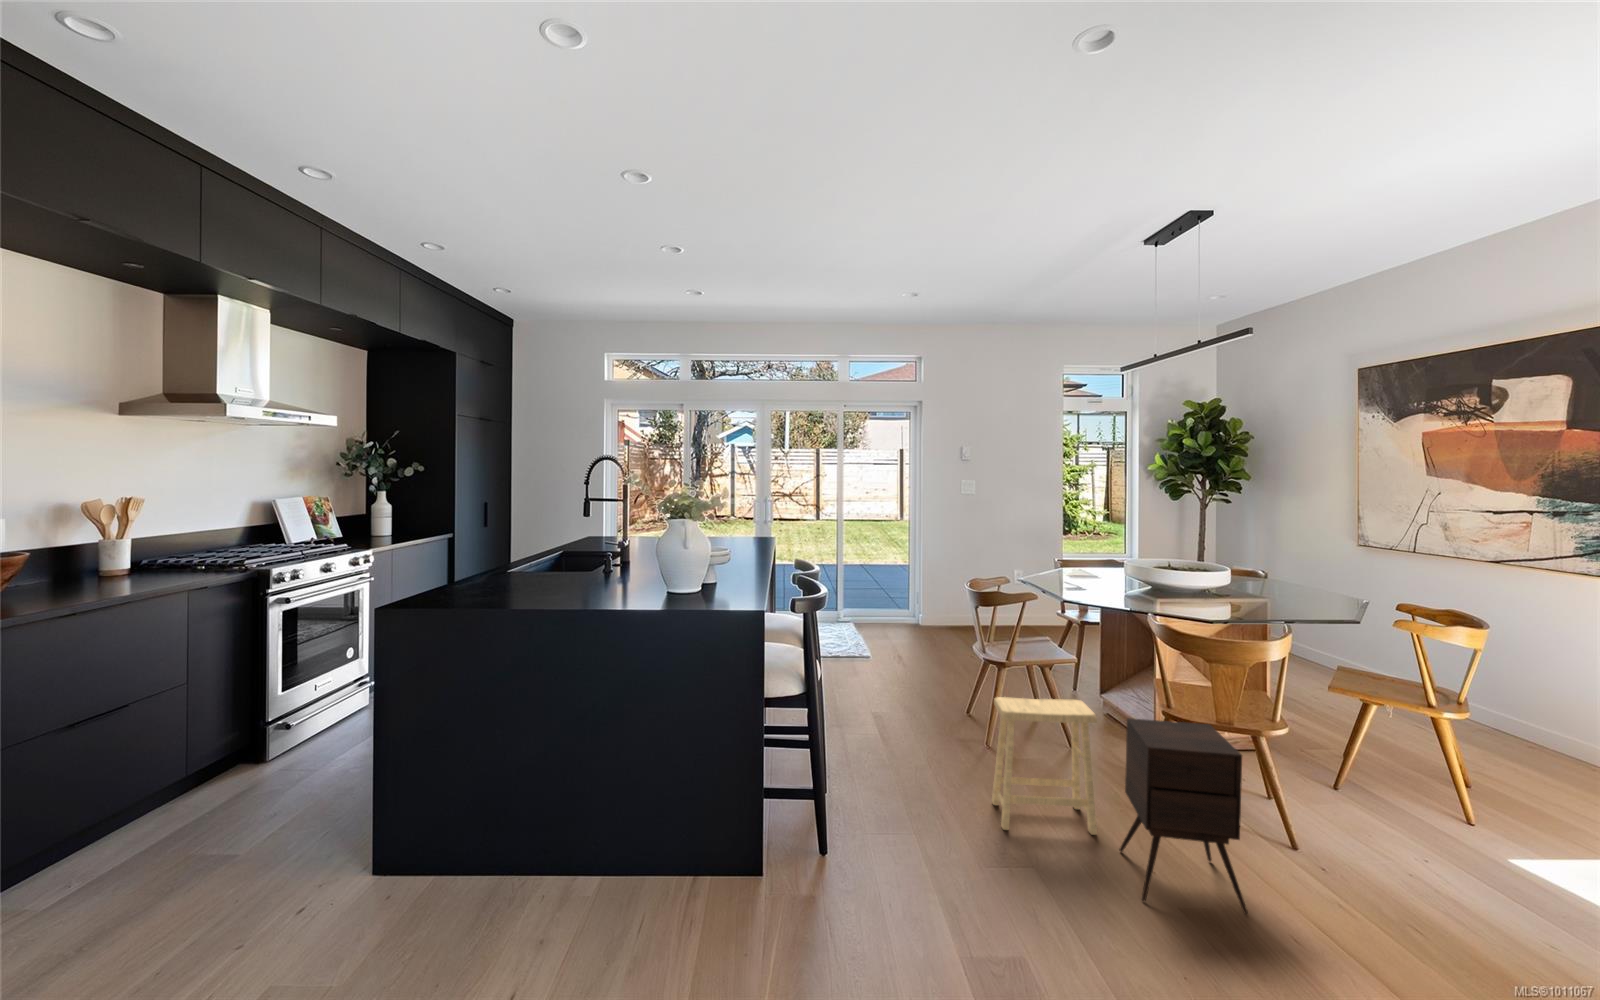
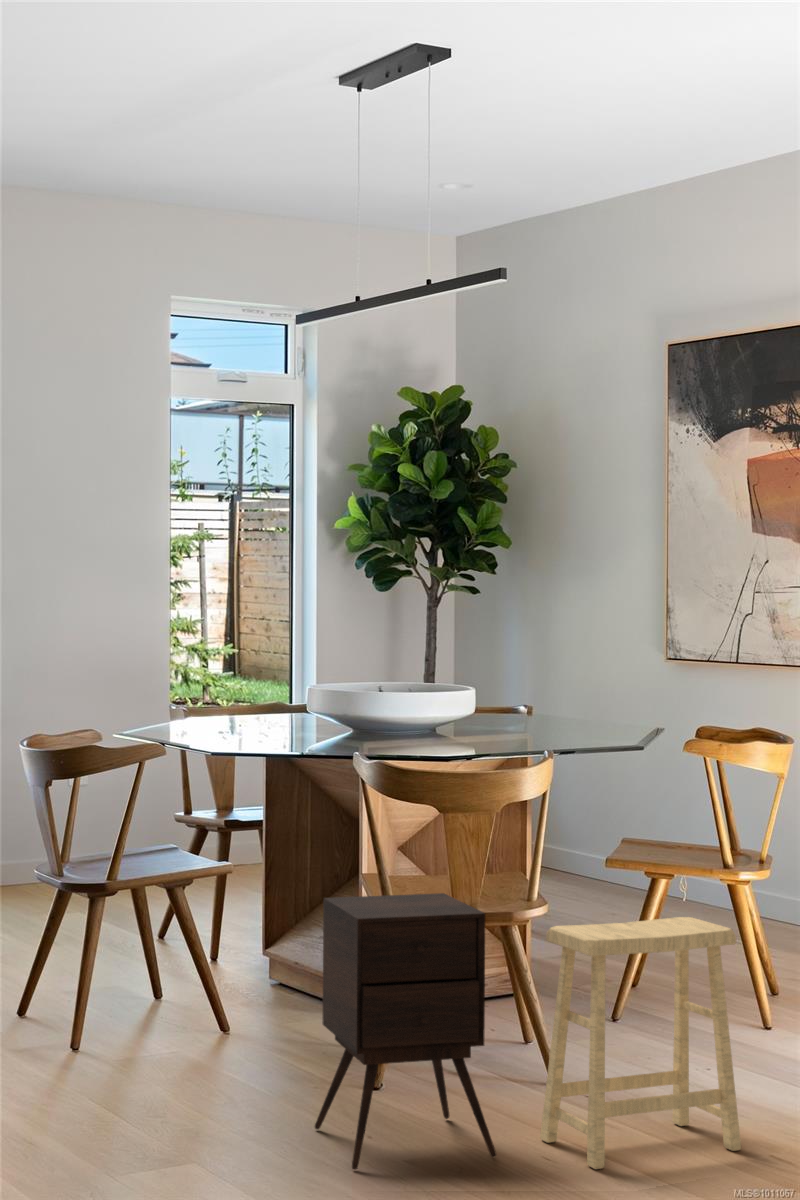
footstool: present [992,697,1097,835] -> present [540,917,741,1169]

